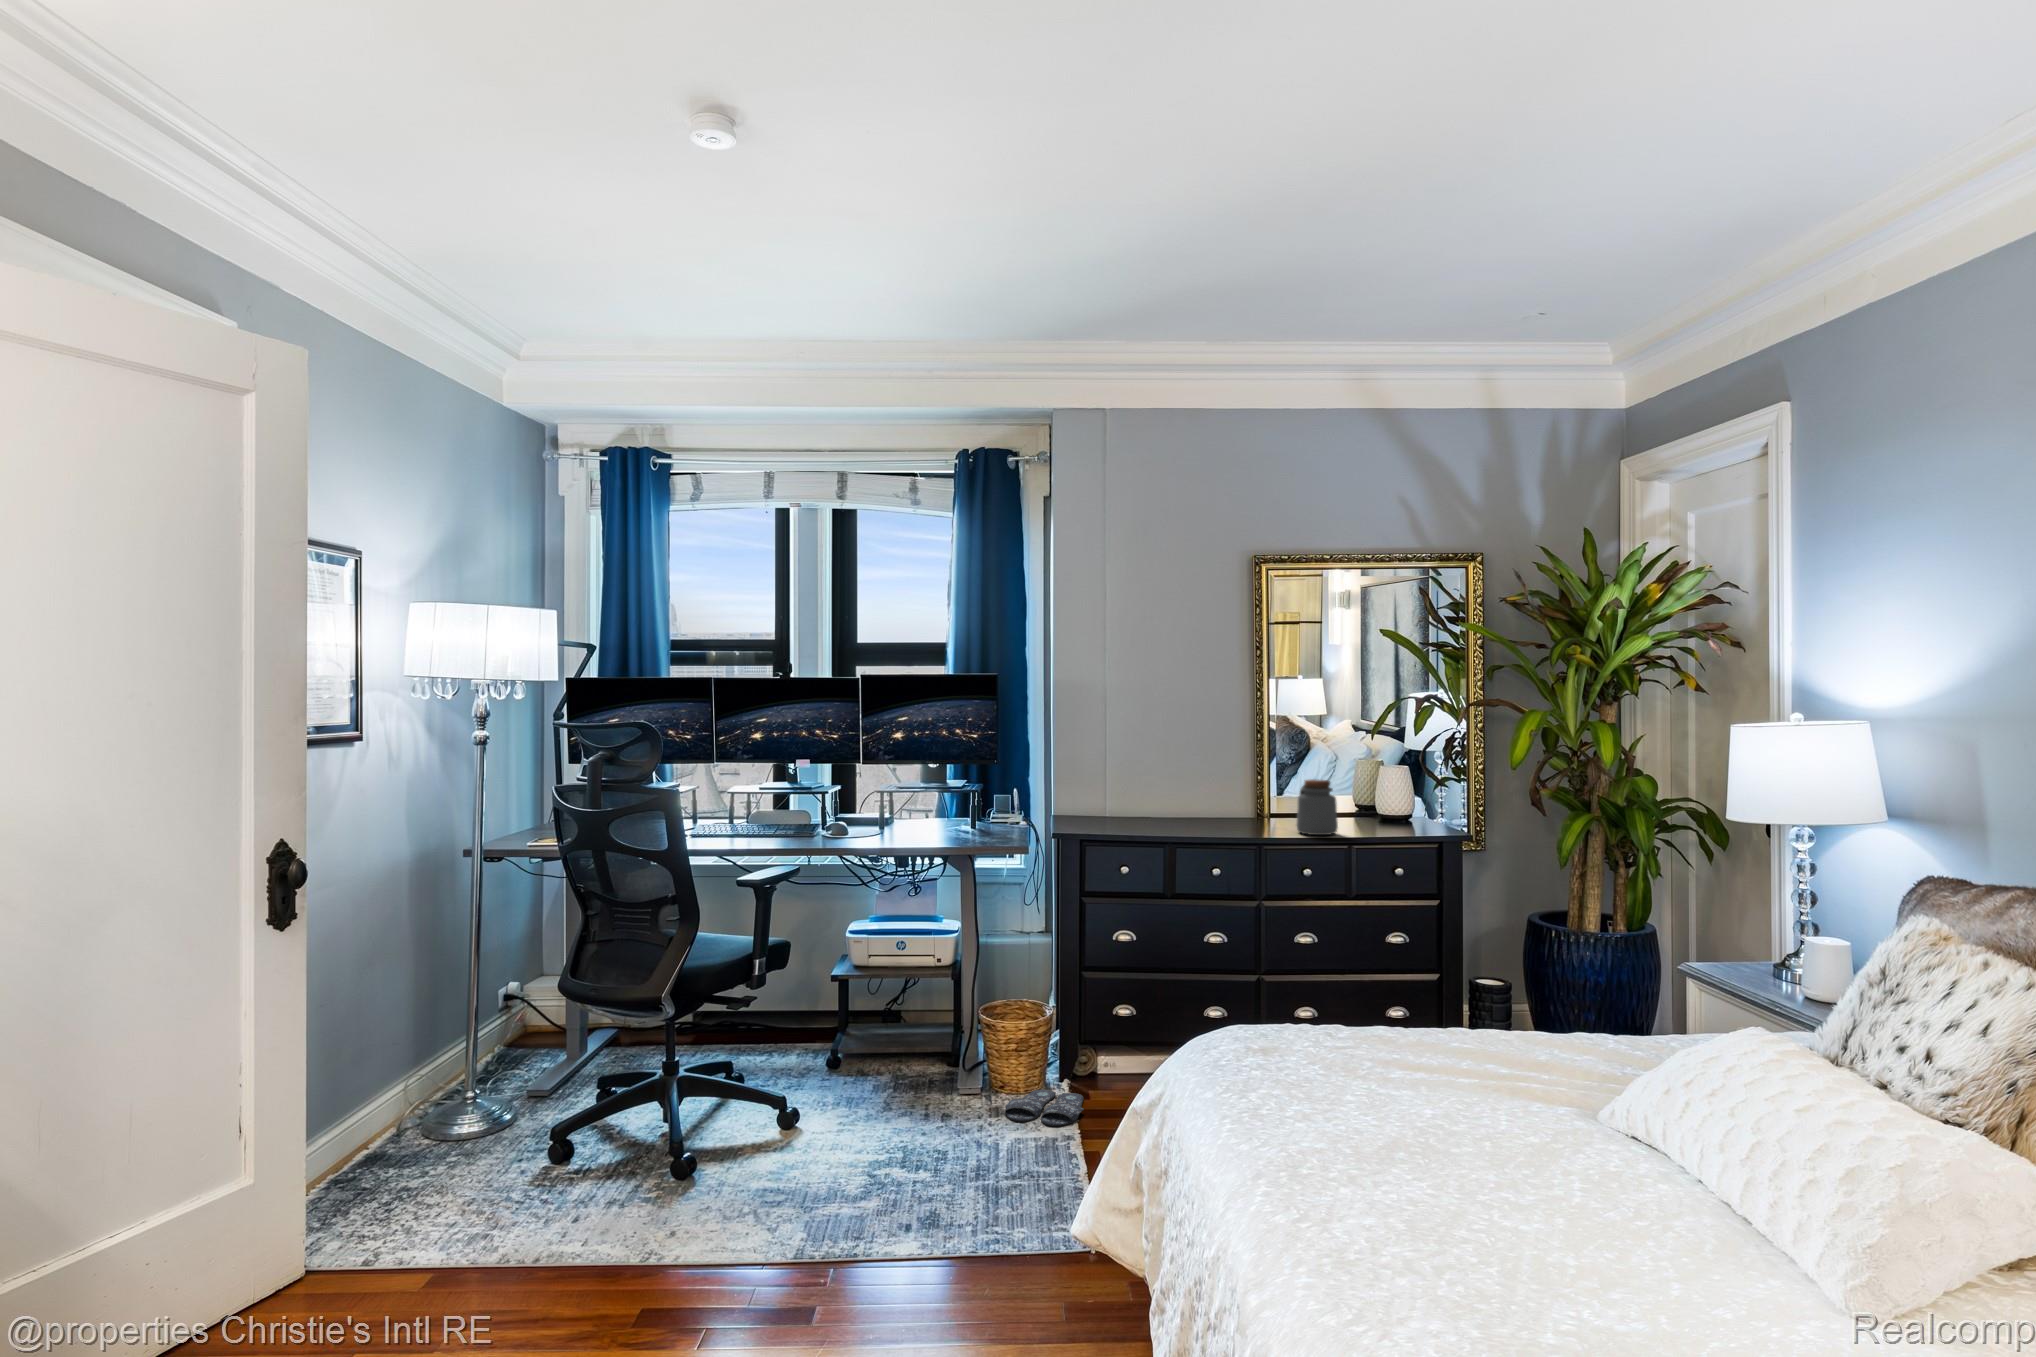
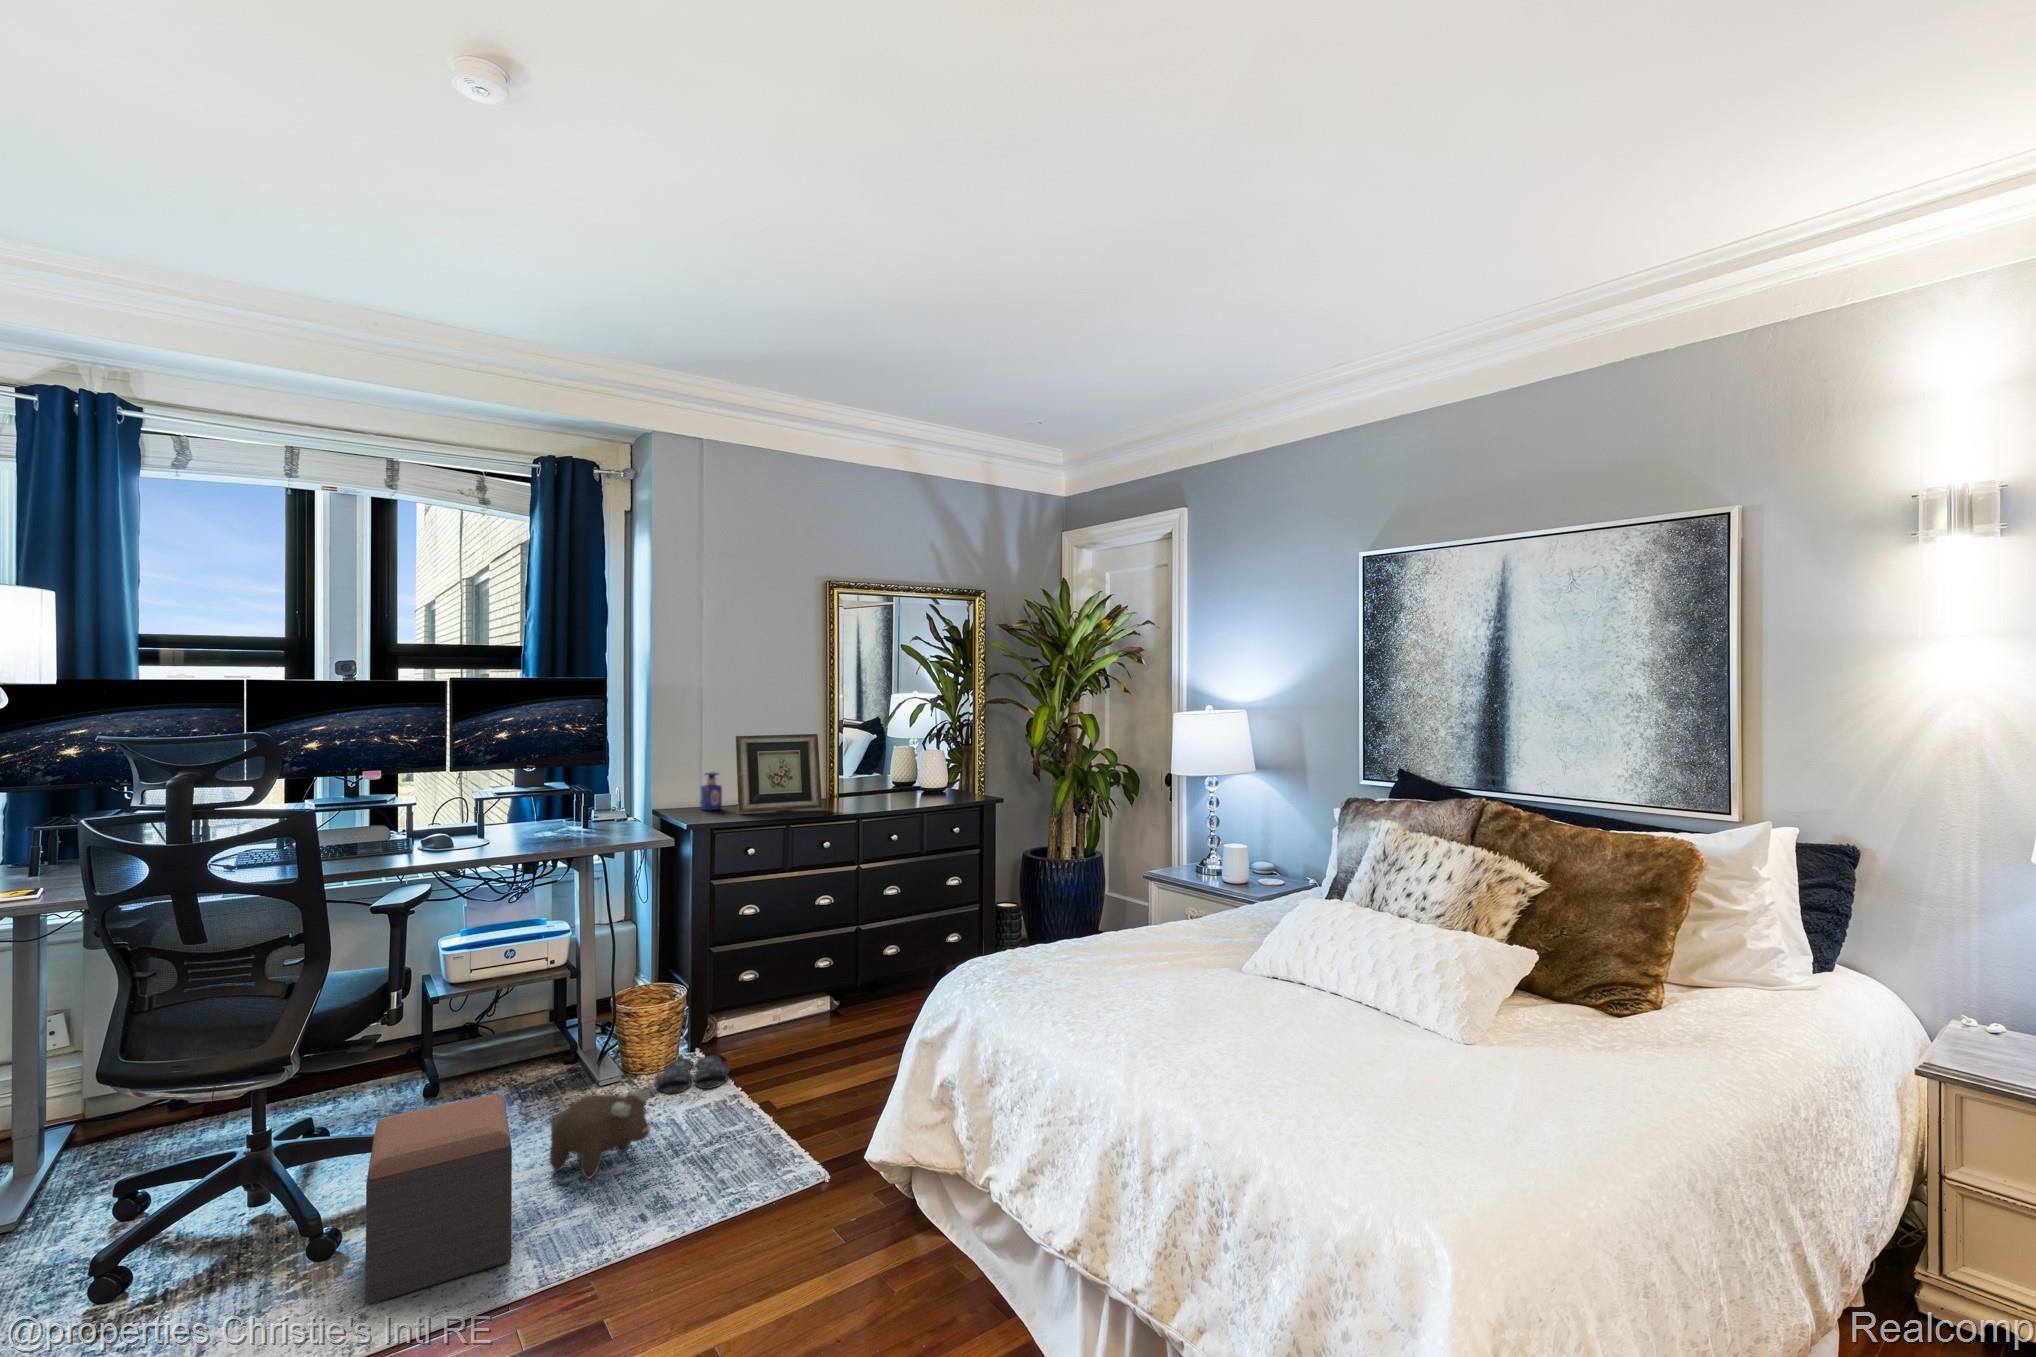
picture frame: none [1118,740,1215,830] -> present [735,734,822,813]
perfume bottle: none [1088,779,1110,822] -> present [700,771,722,810]
jar: present [1297,779,1338,835] -> none [882,761,913,805]
footstool: none [683,1068,818,1226] -> present [365,1094,512,1305]
plush toy: none [868,1096,954,1177] -> present [550,1088,652,1179]

